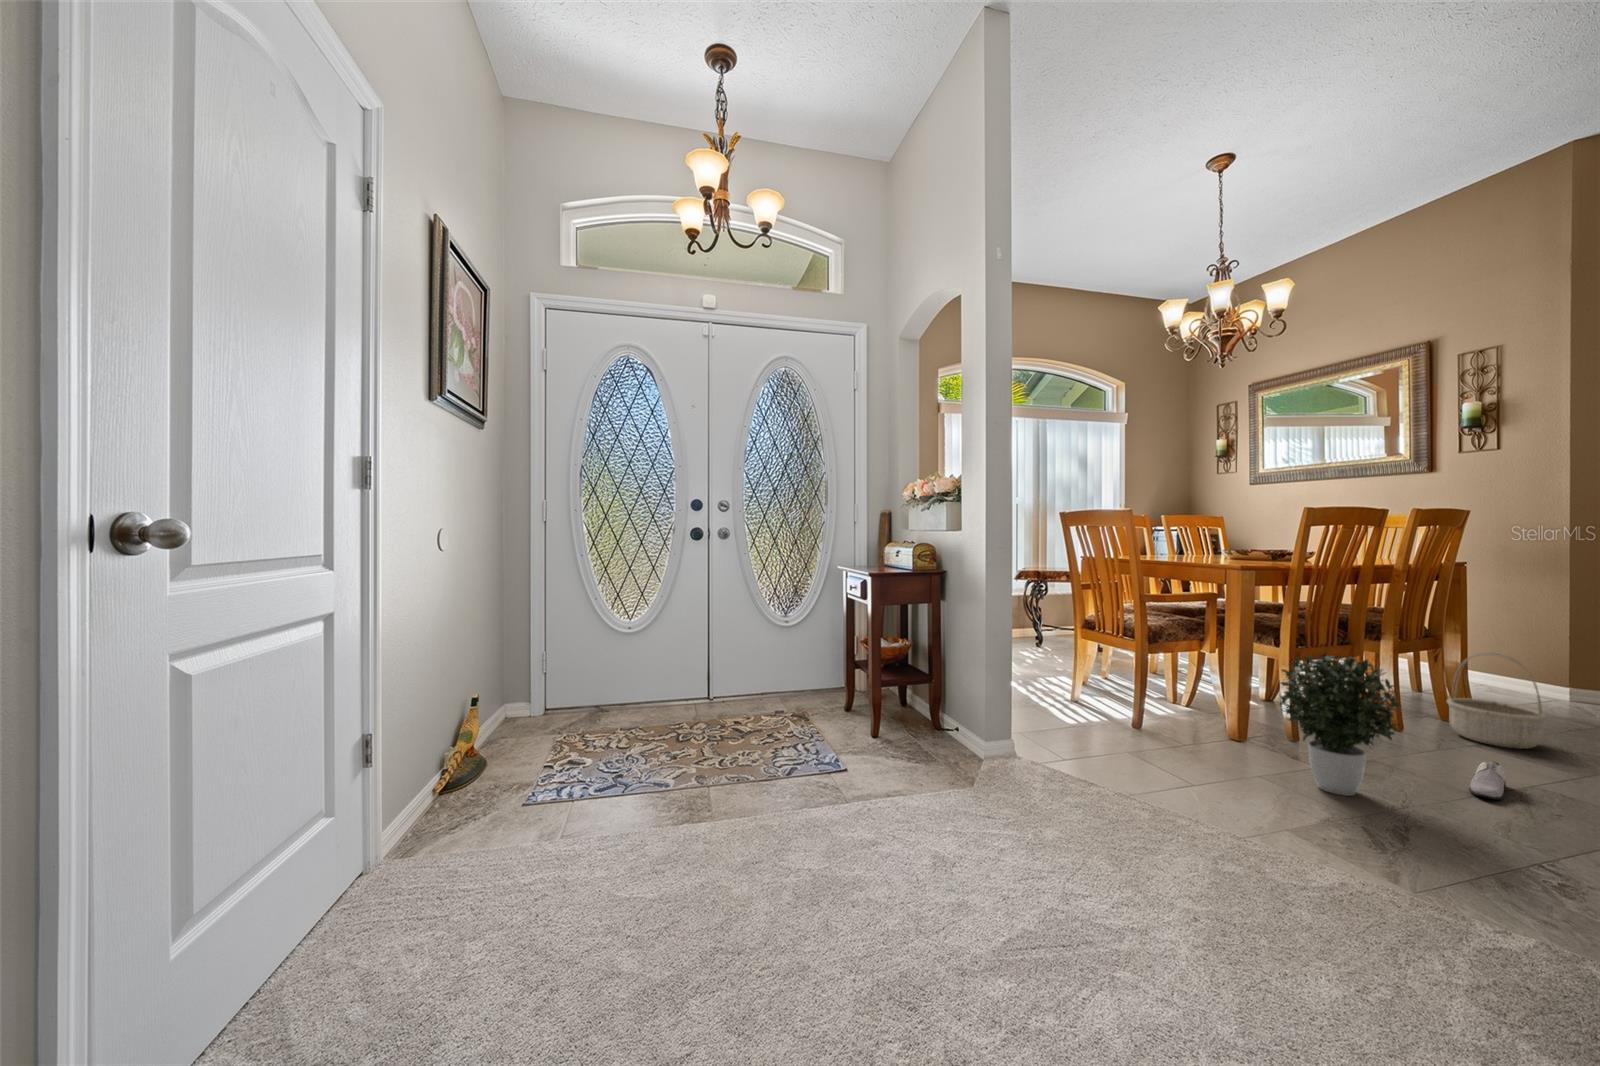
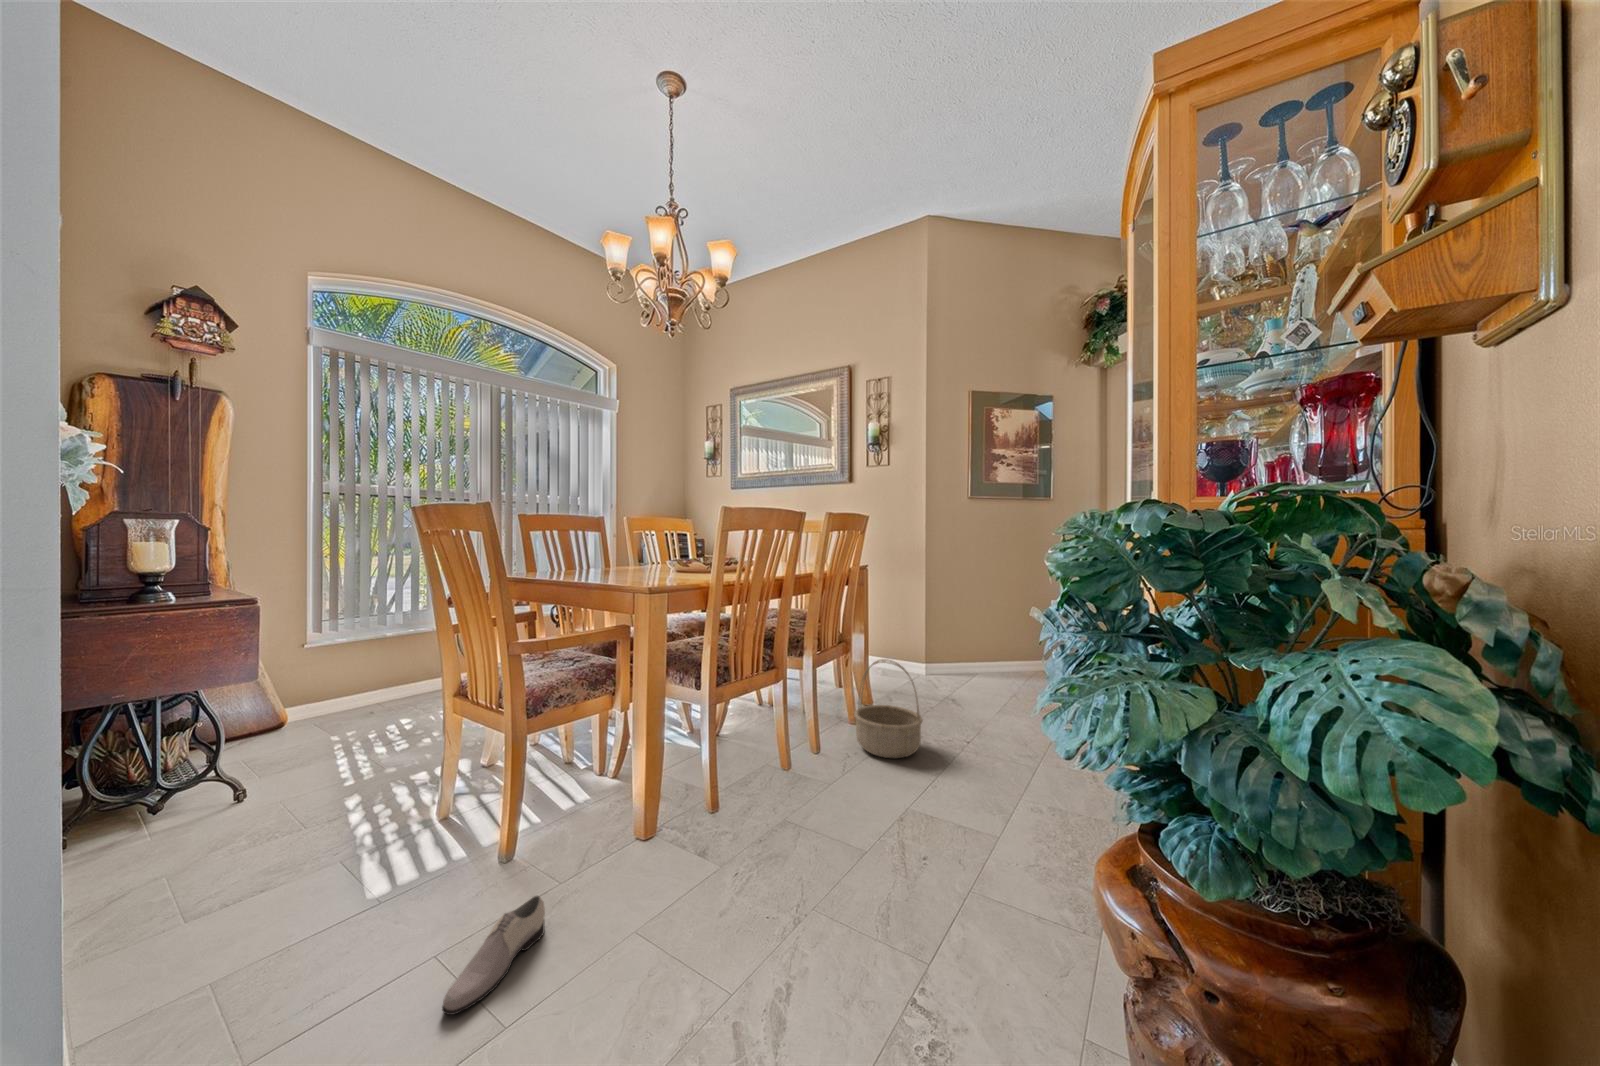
potted plant: present [1280,653,1401,796] -> none [637,737,794,977]
shoe: present [1469,761,1506,800] -> present [442,896,545,1015]

